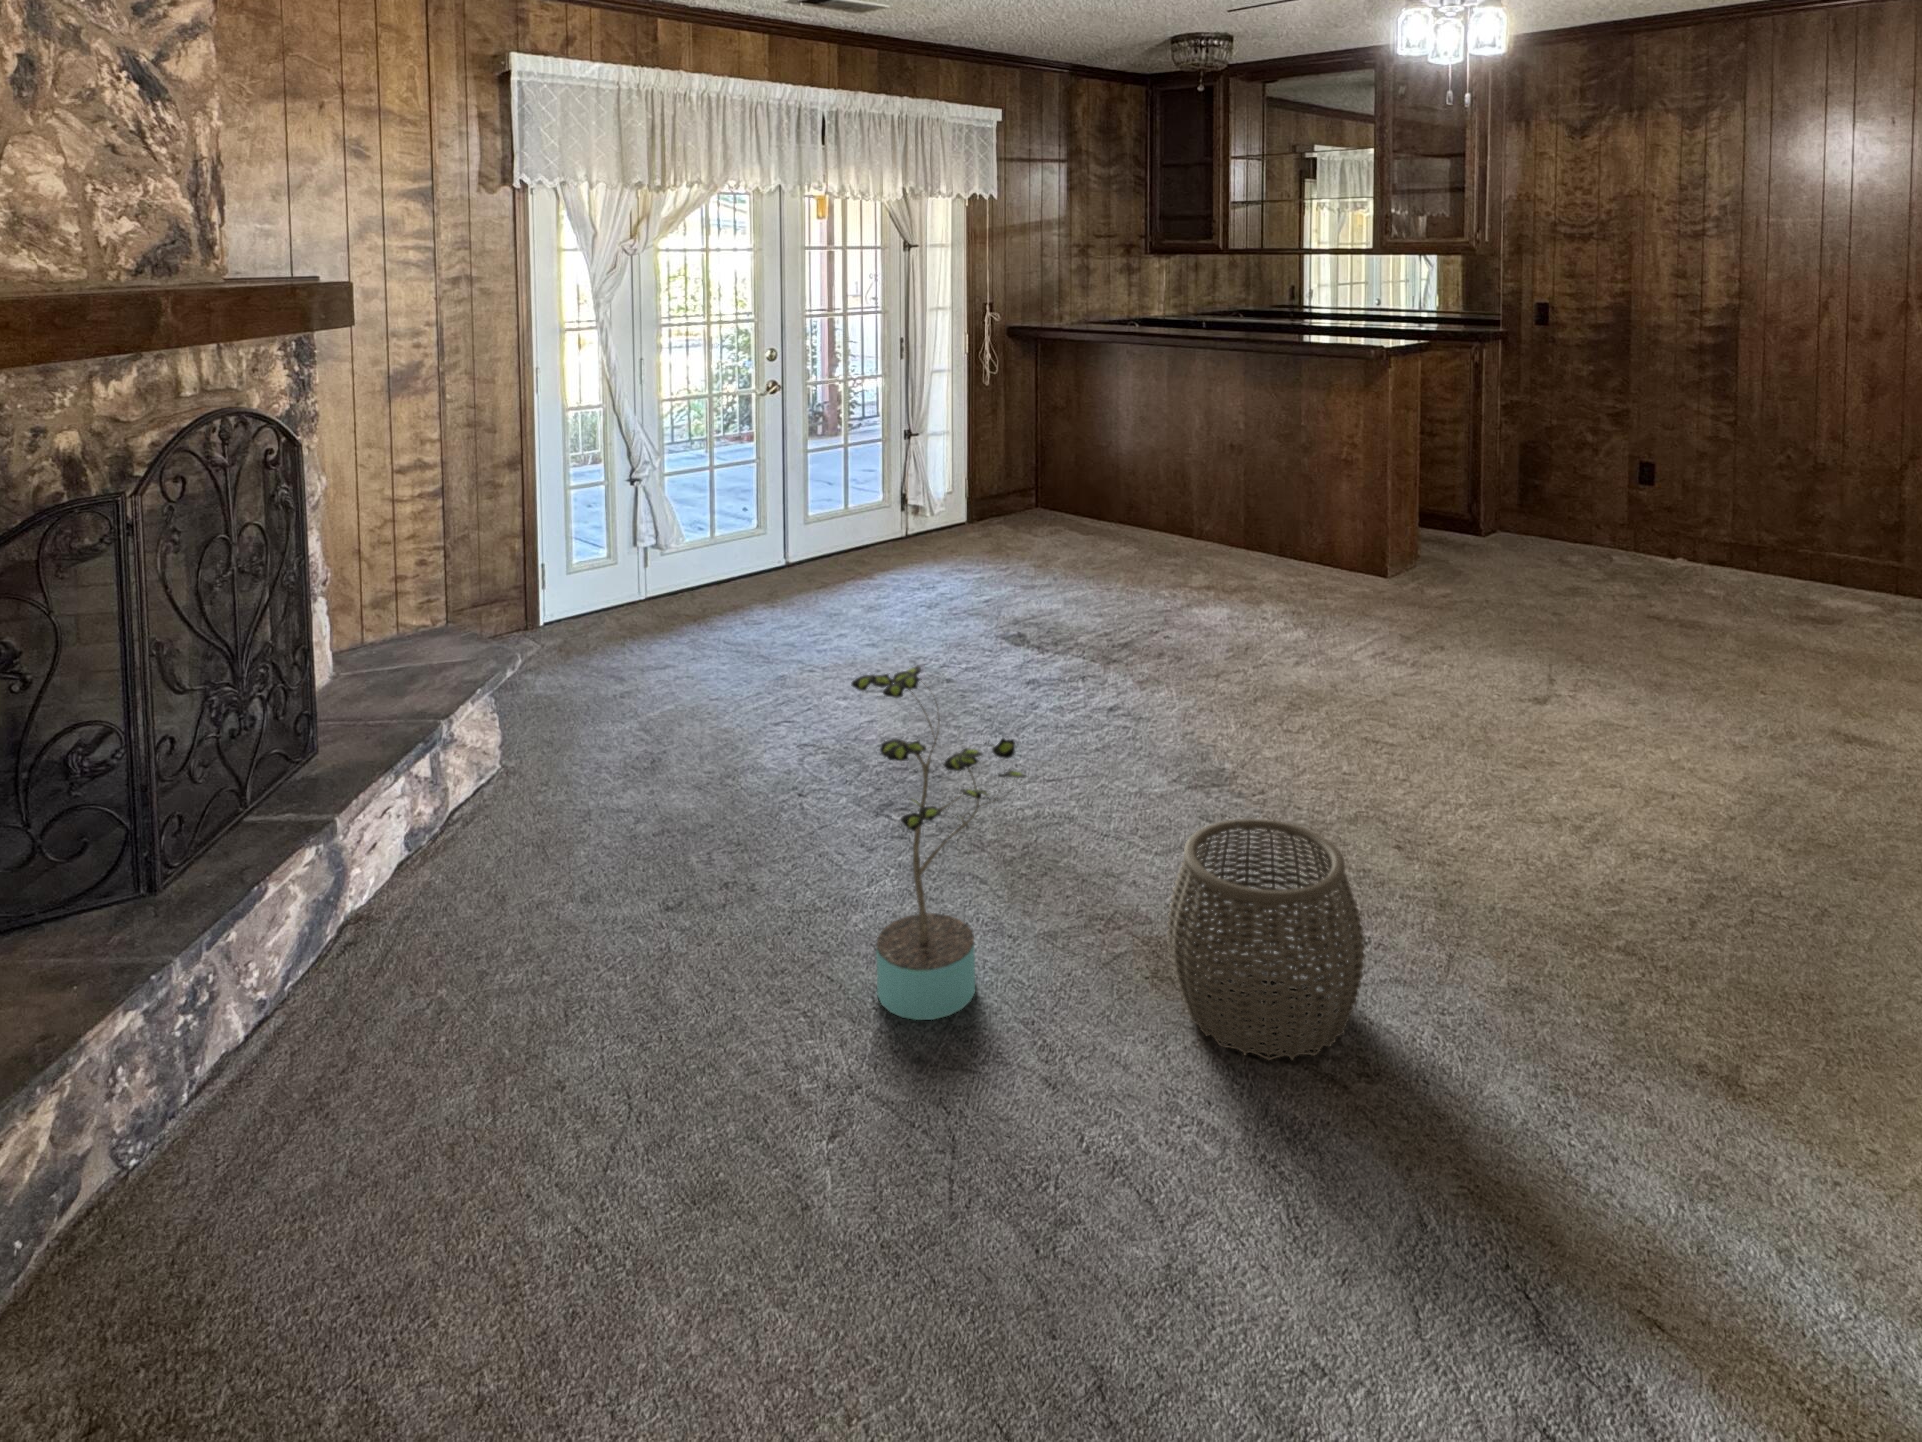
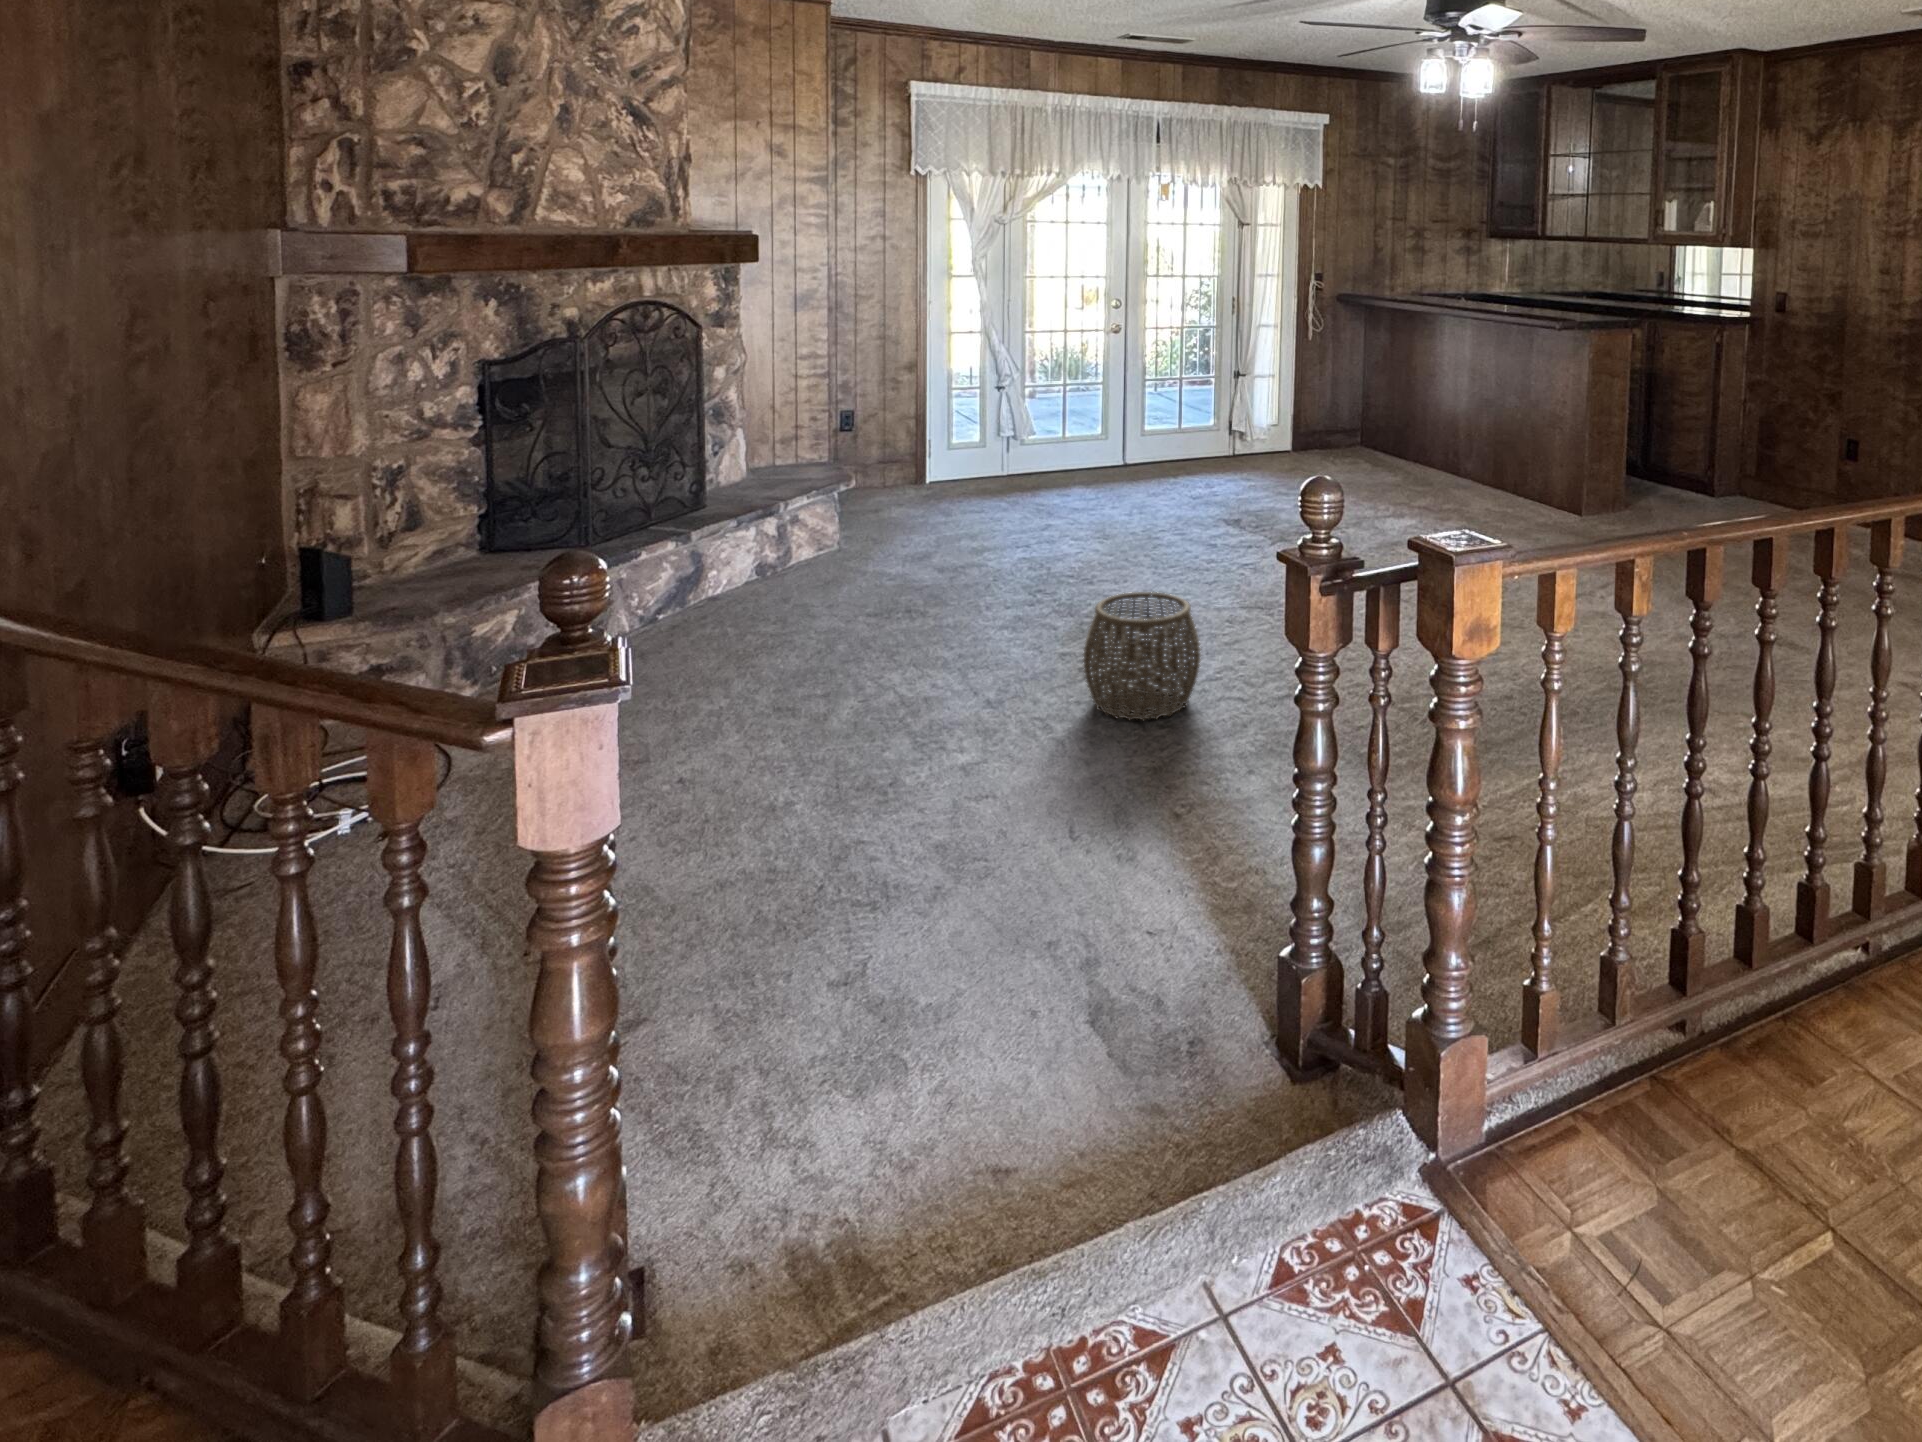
potted plant: present [851,666,1026,1020] -> none [929,479,1041,678]

